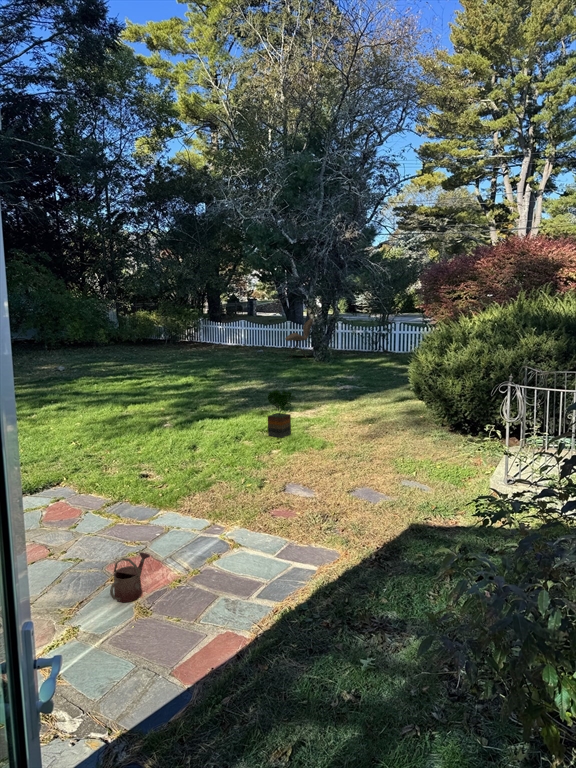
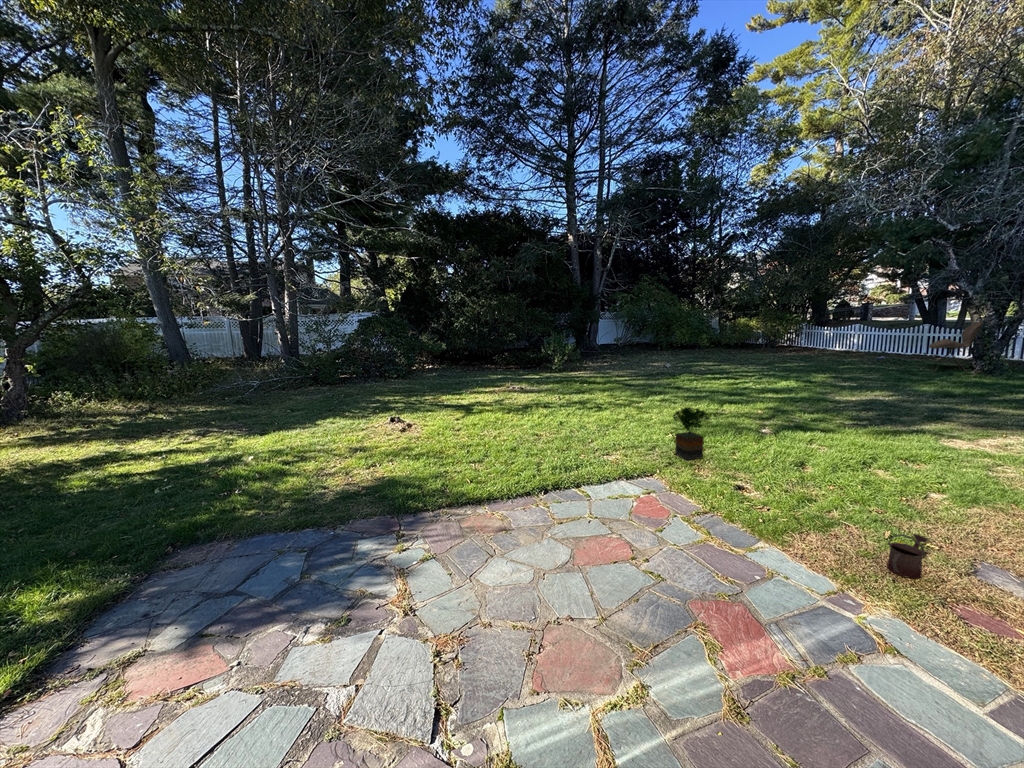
potted tree: present [267,390,295,438] -> present [673,407,710,460]
watering can: present [110,553,150,603] -> present [887,534,927,579]

